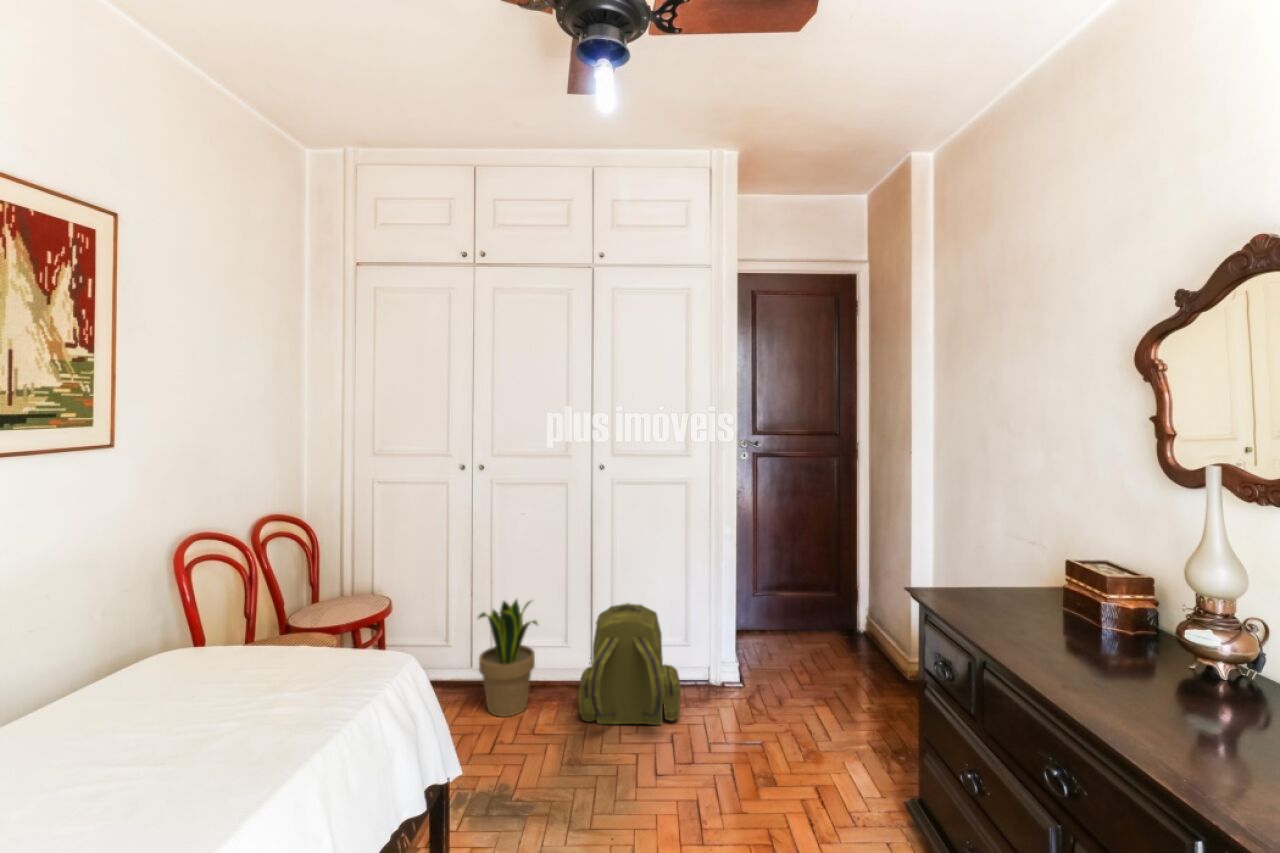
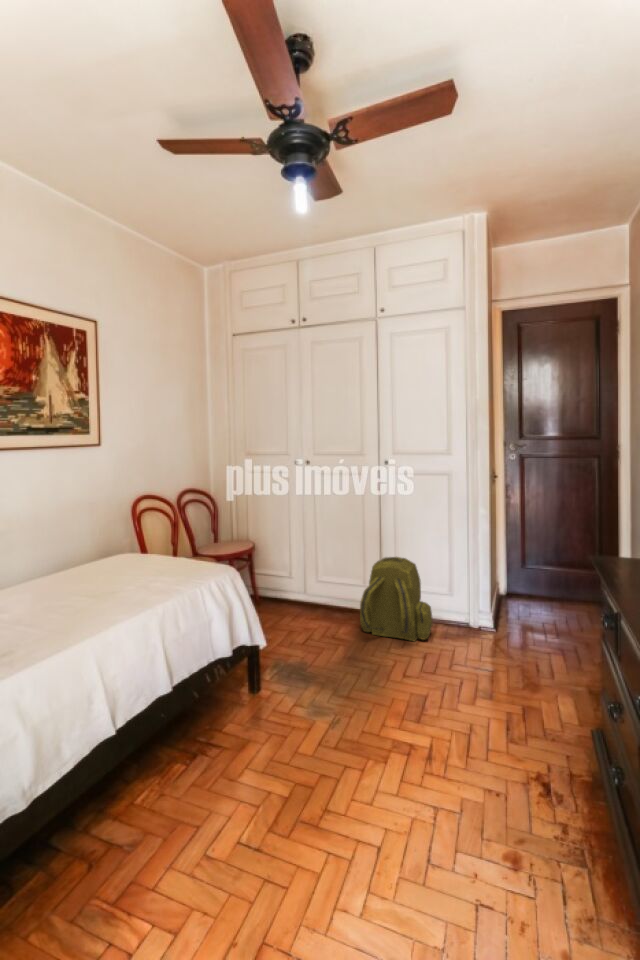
potted plant: present [478,600,538,717] -> none [298,548,339,622]

